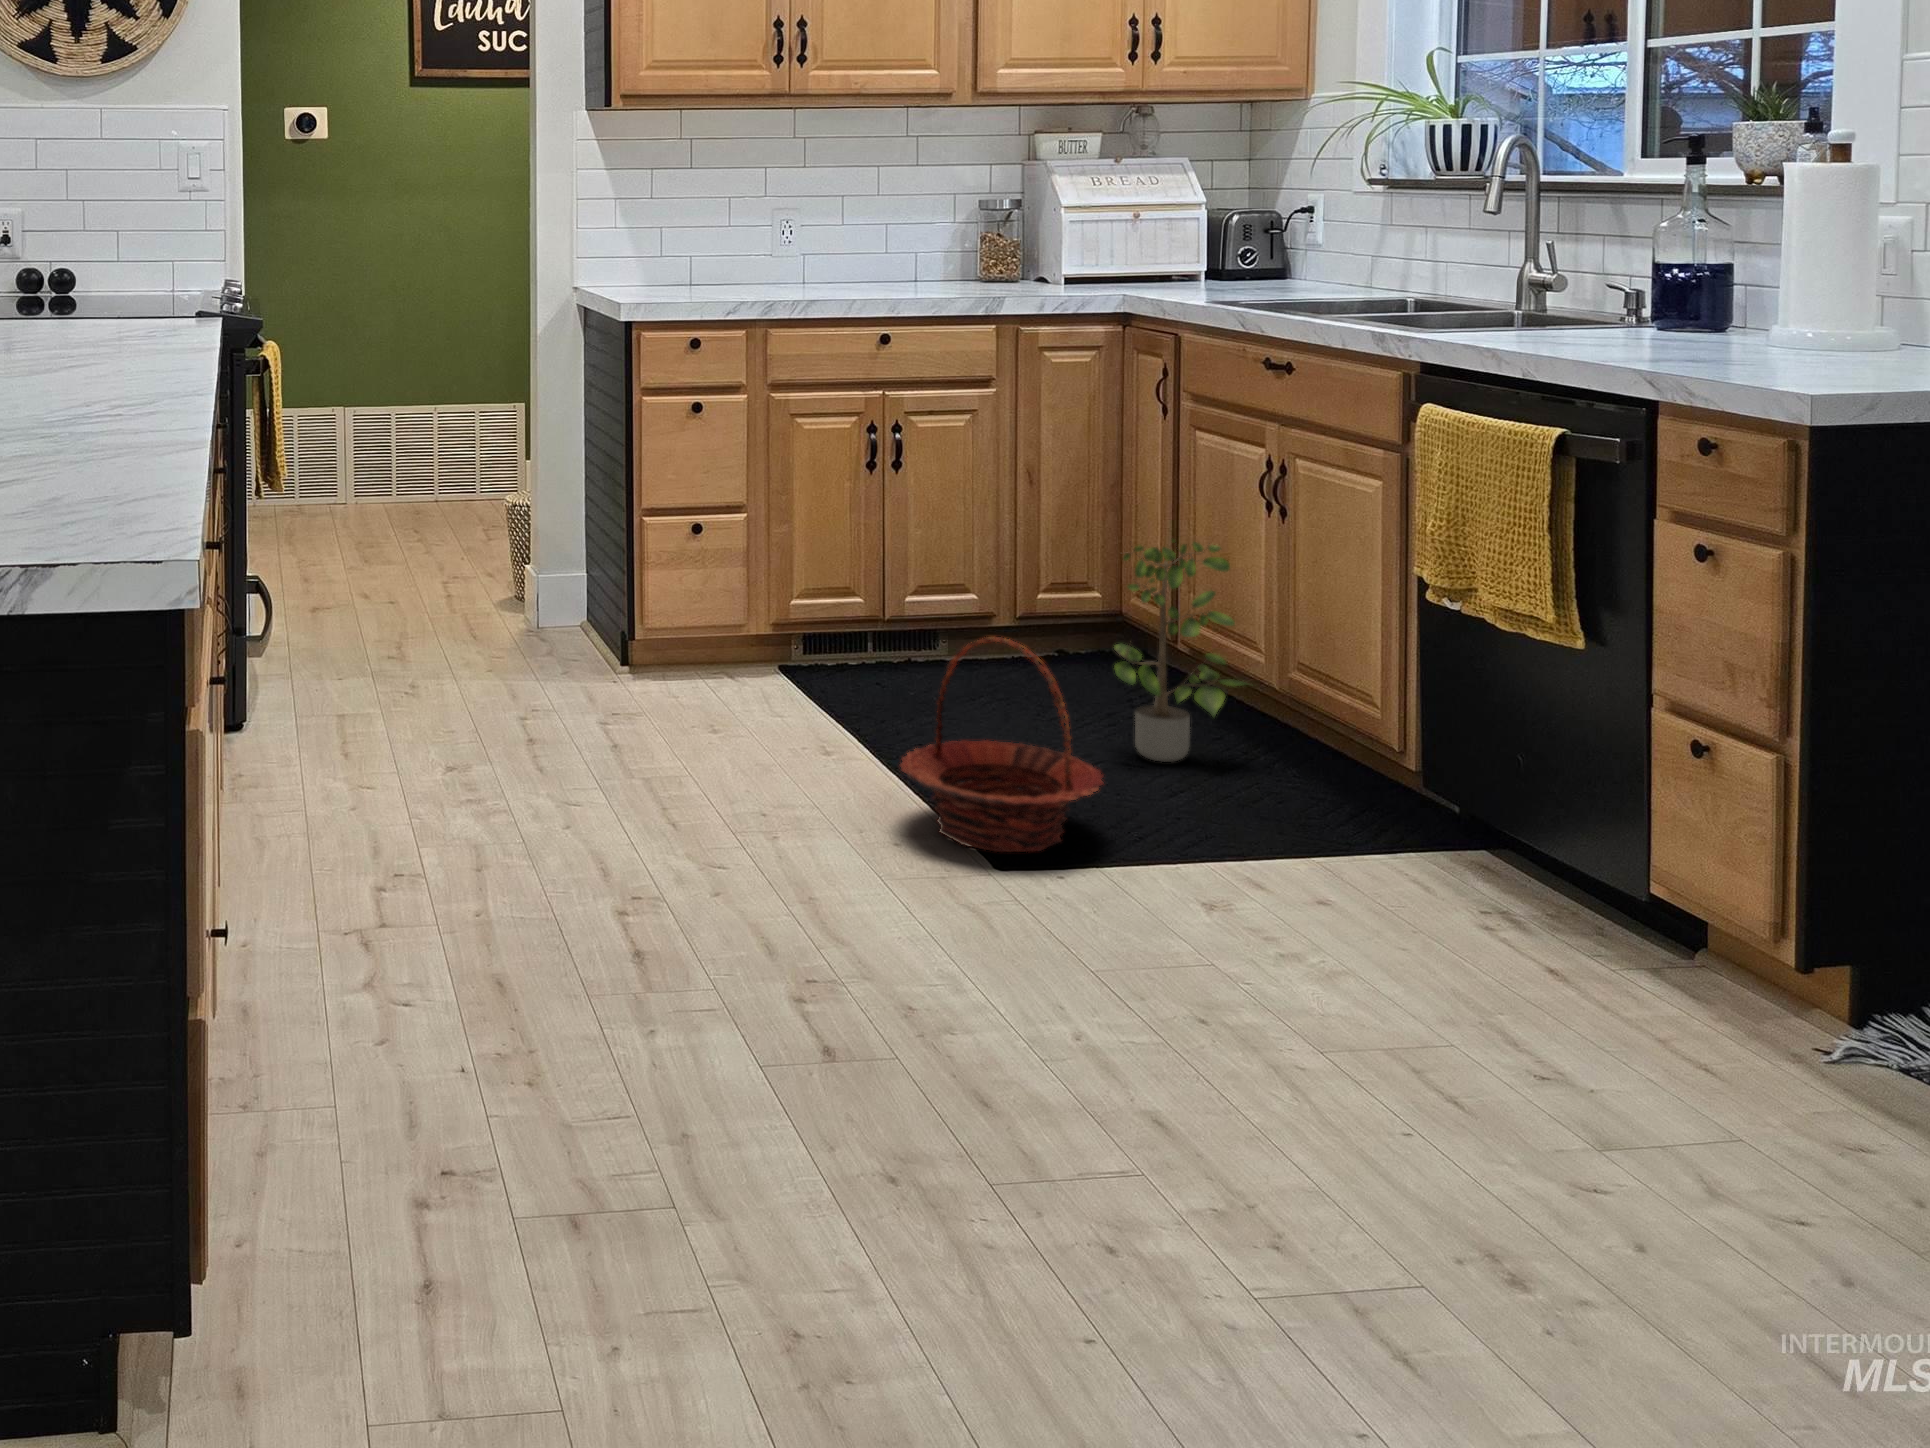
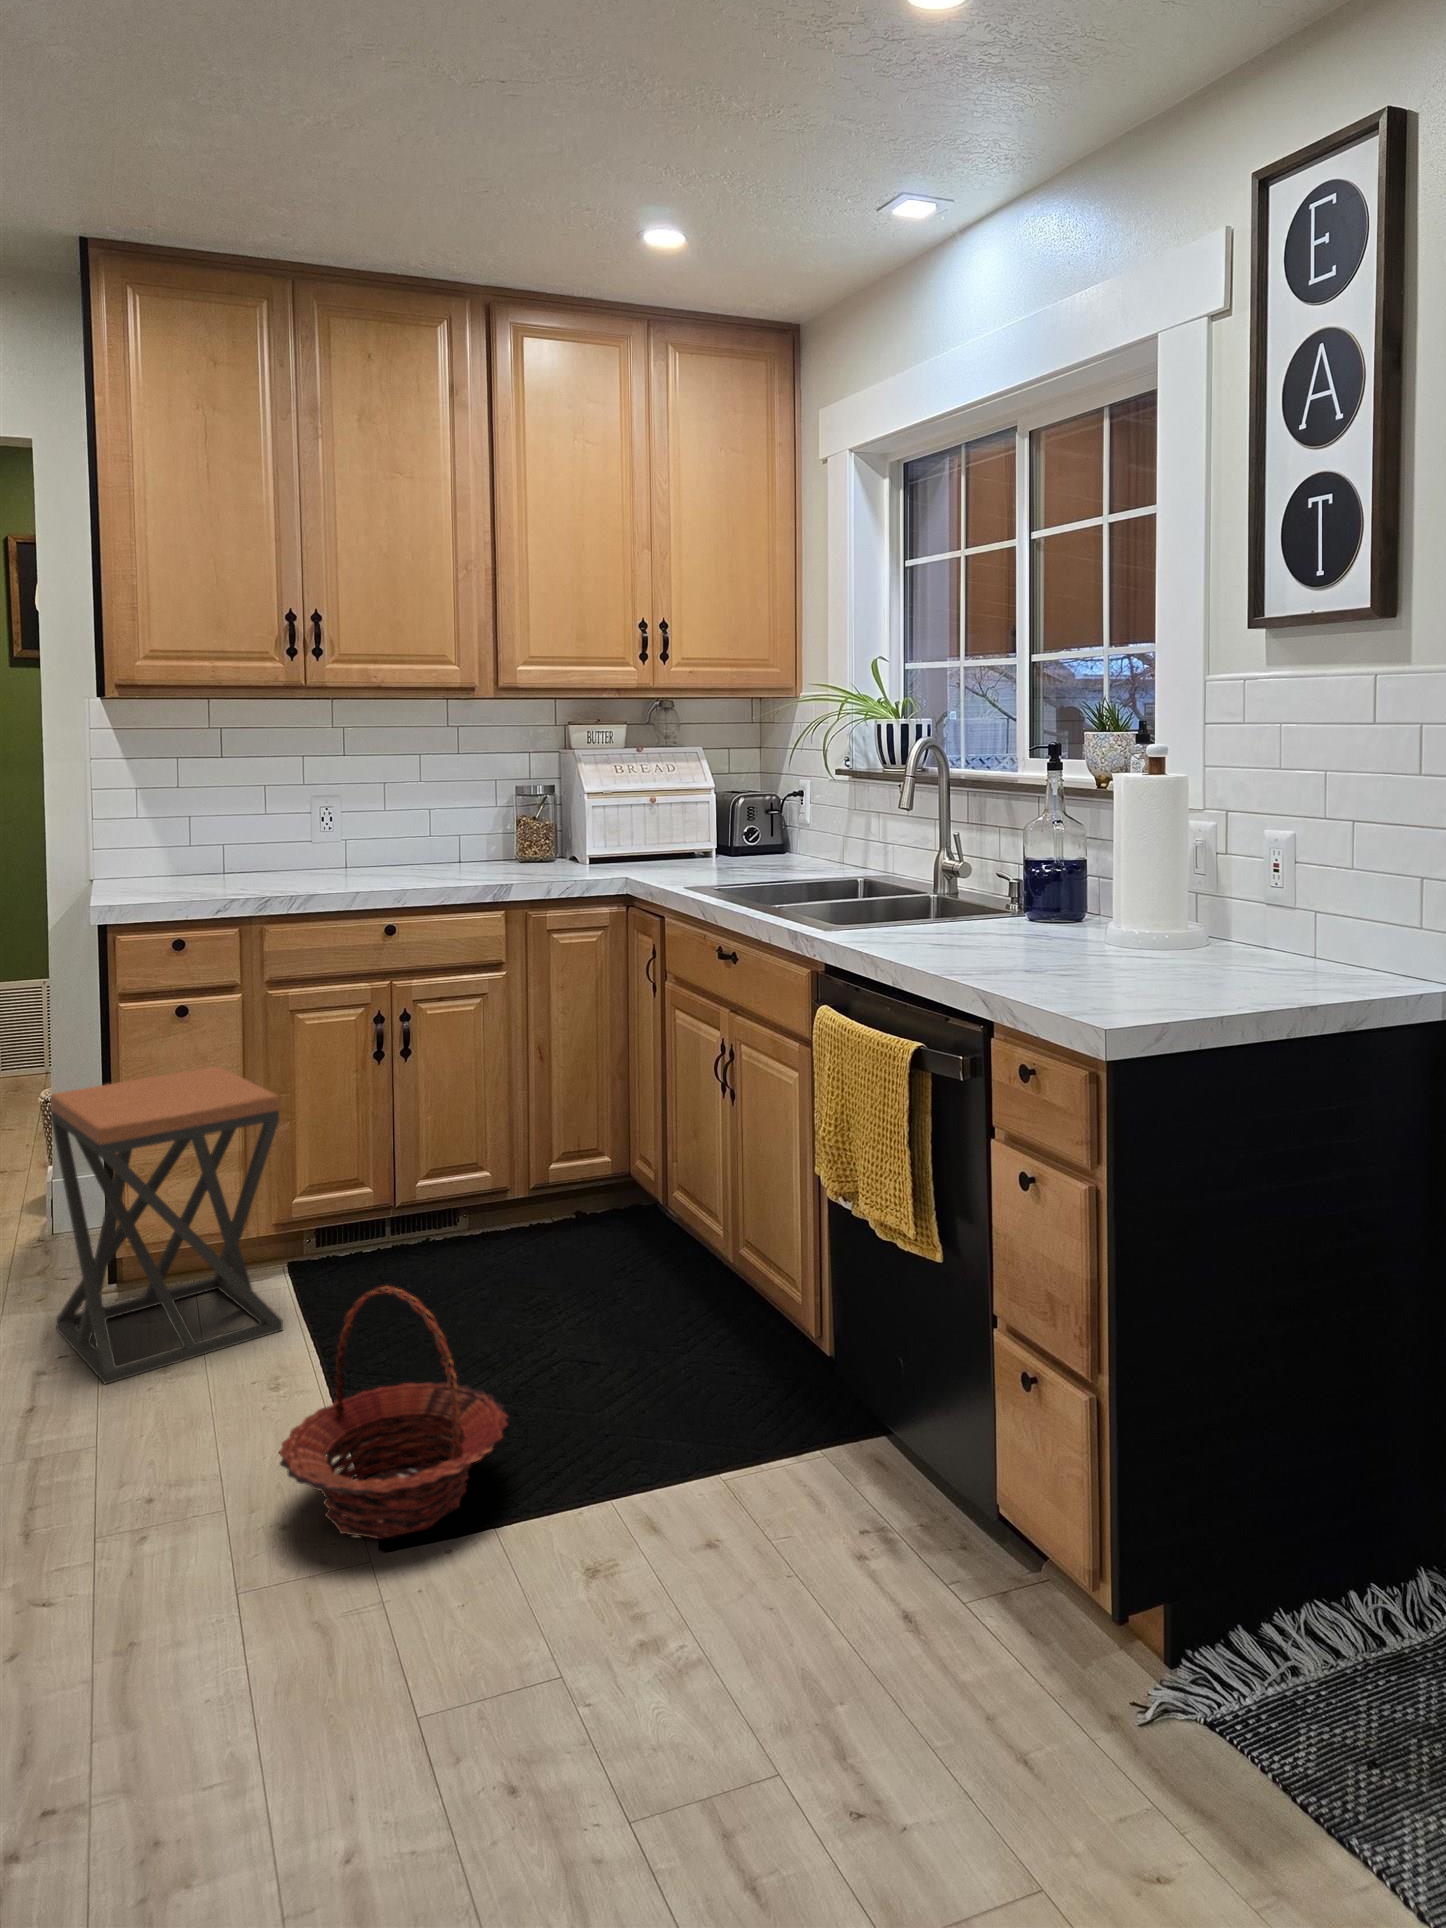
stool: none [599,463,811,732] -> present [50,1066,283,1384]
potted plant: present [1114,540,1247,762] -> none [568,1127,704,1355]

